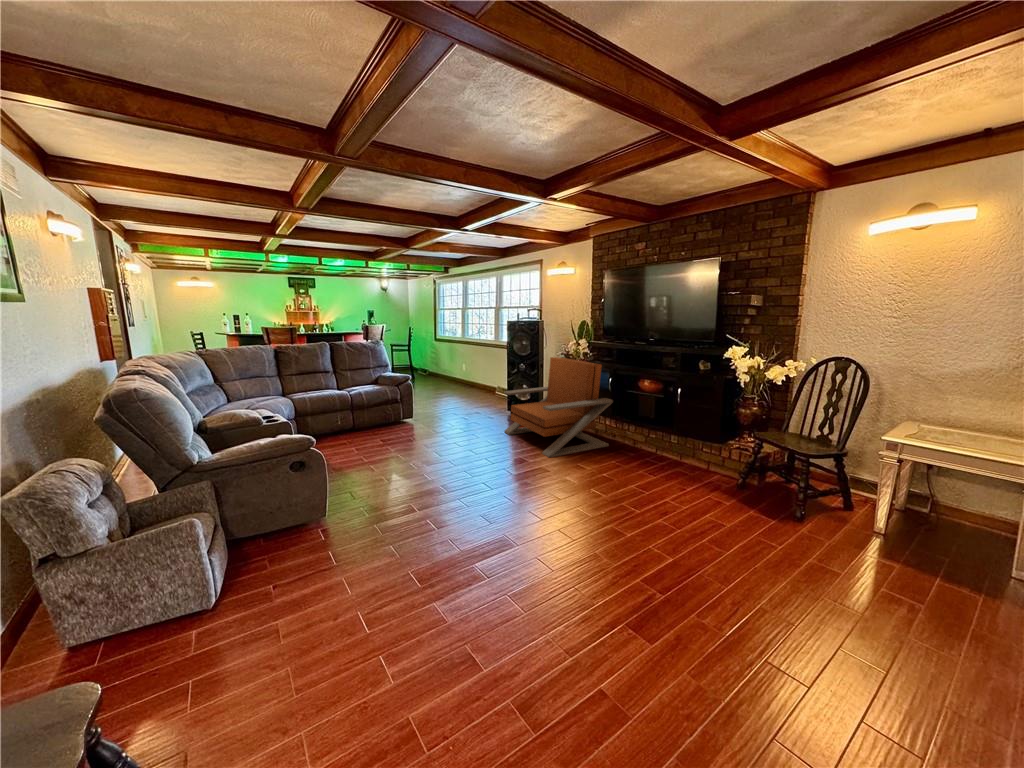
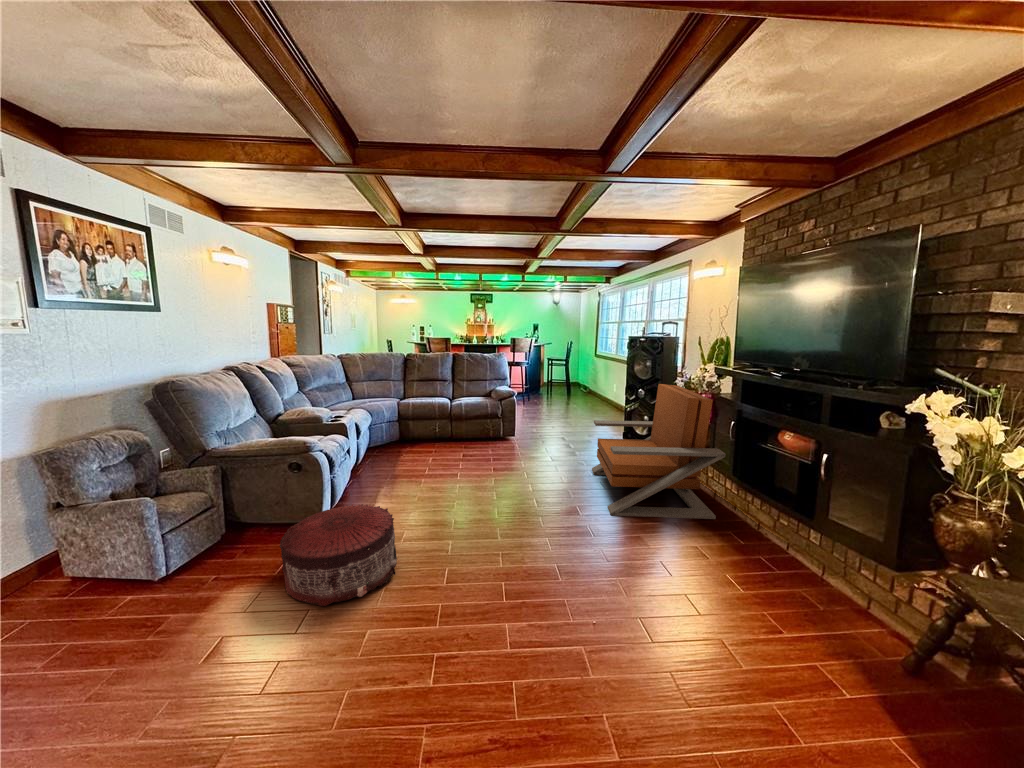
pouf: none [344,481,450,570] -> present [280,504,397,606]

